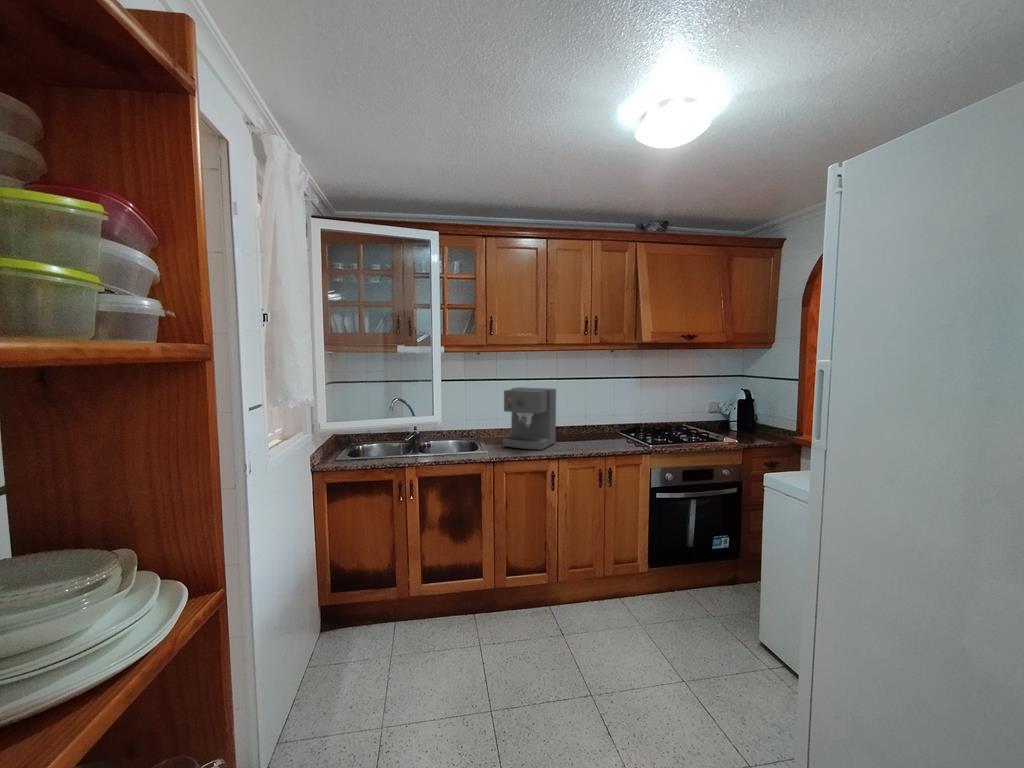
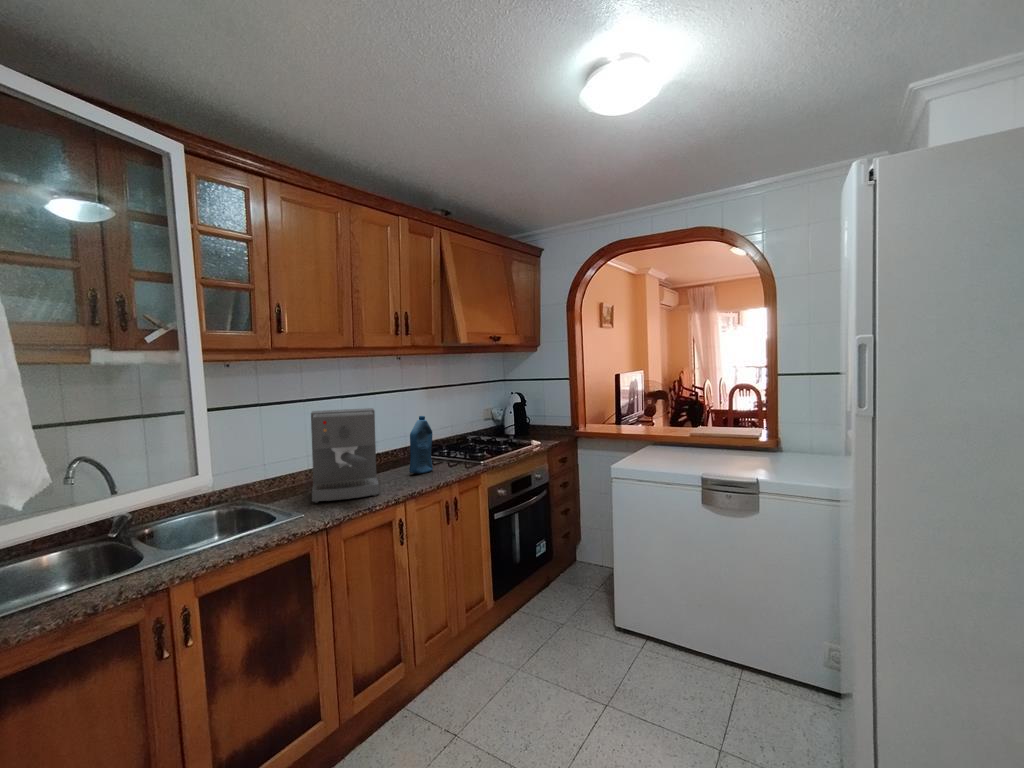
bottle: none [583,398,607,444] -> present [409,416,433,474]

